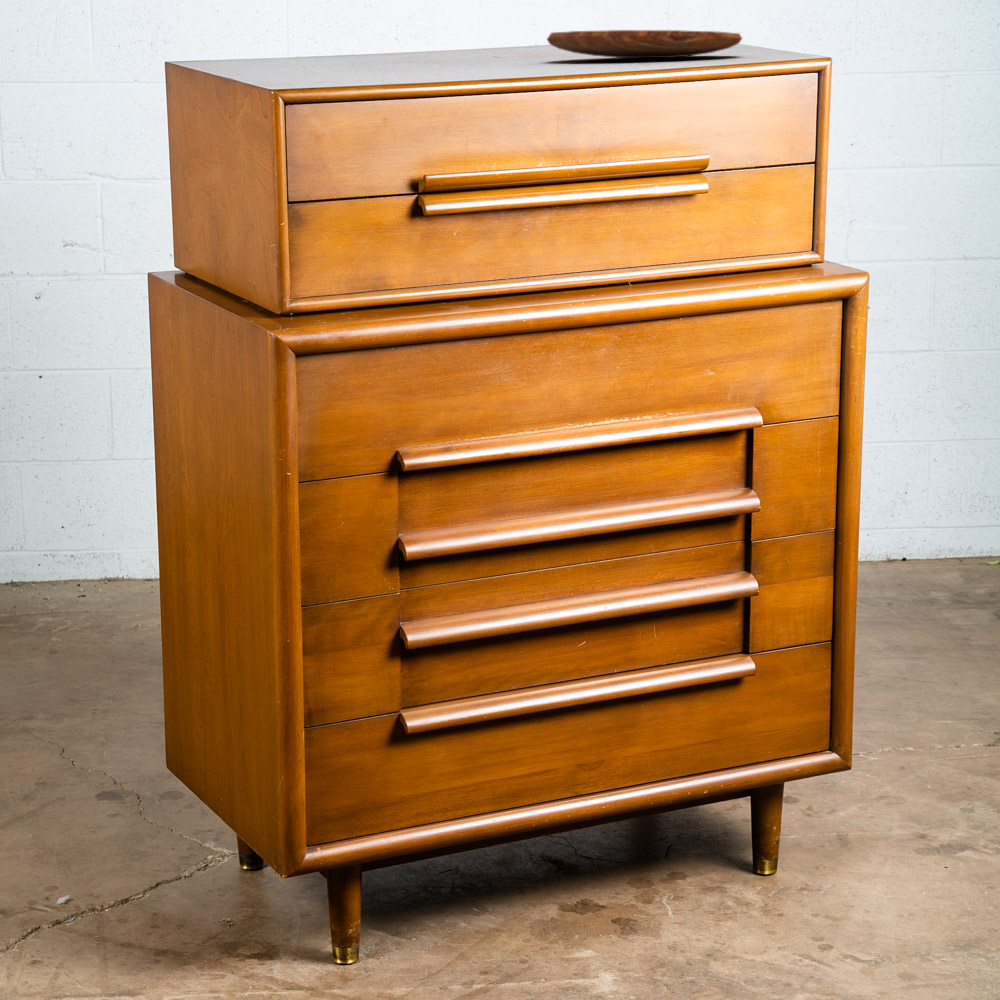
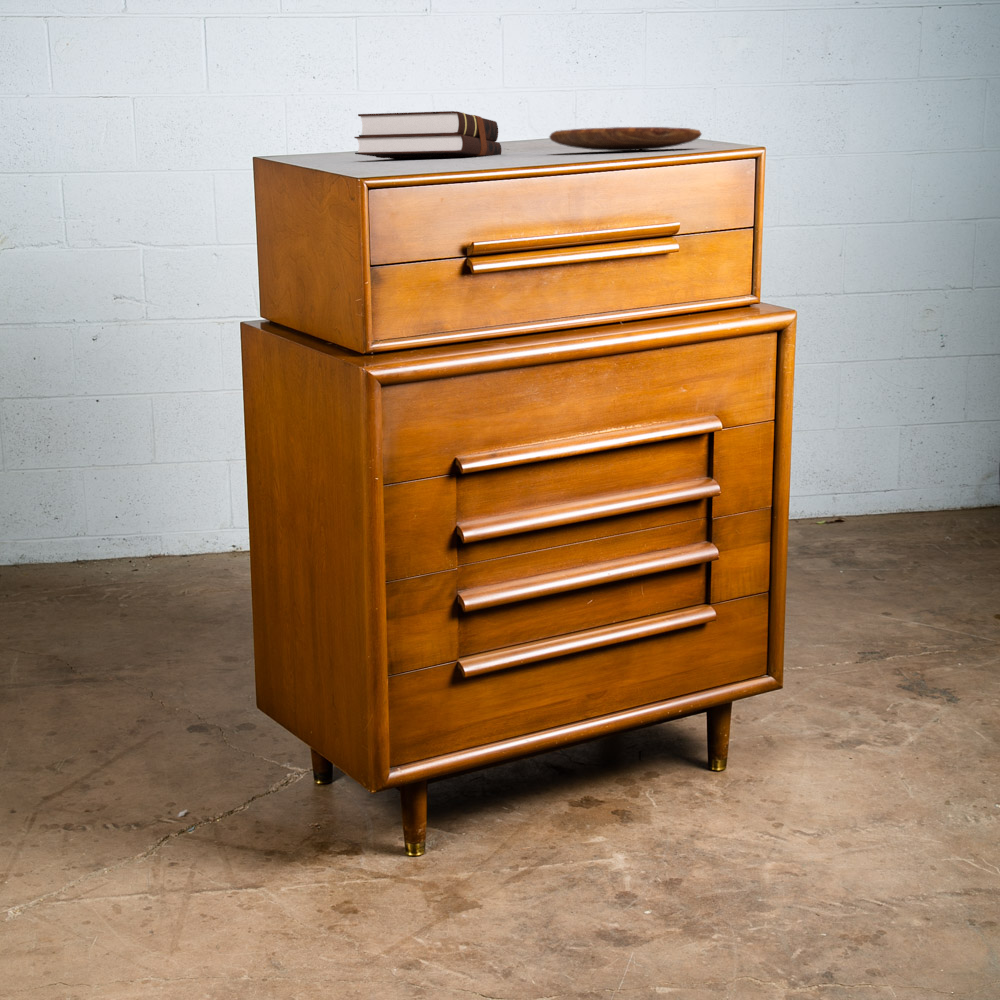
hardback book: none [301,5,501,63] -> present [354,111,502,159]

